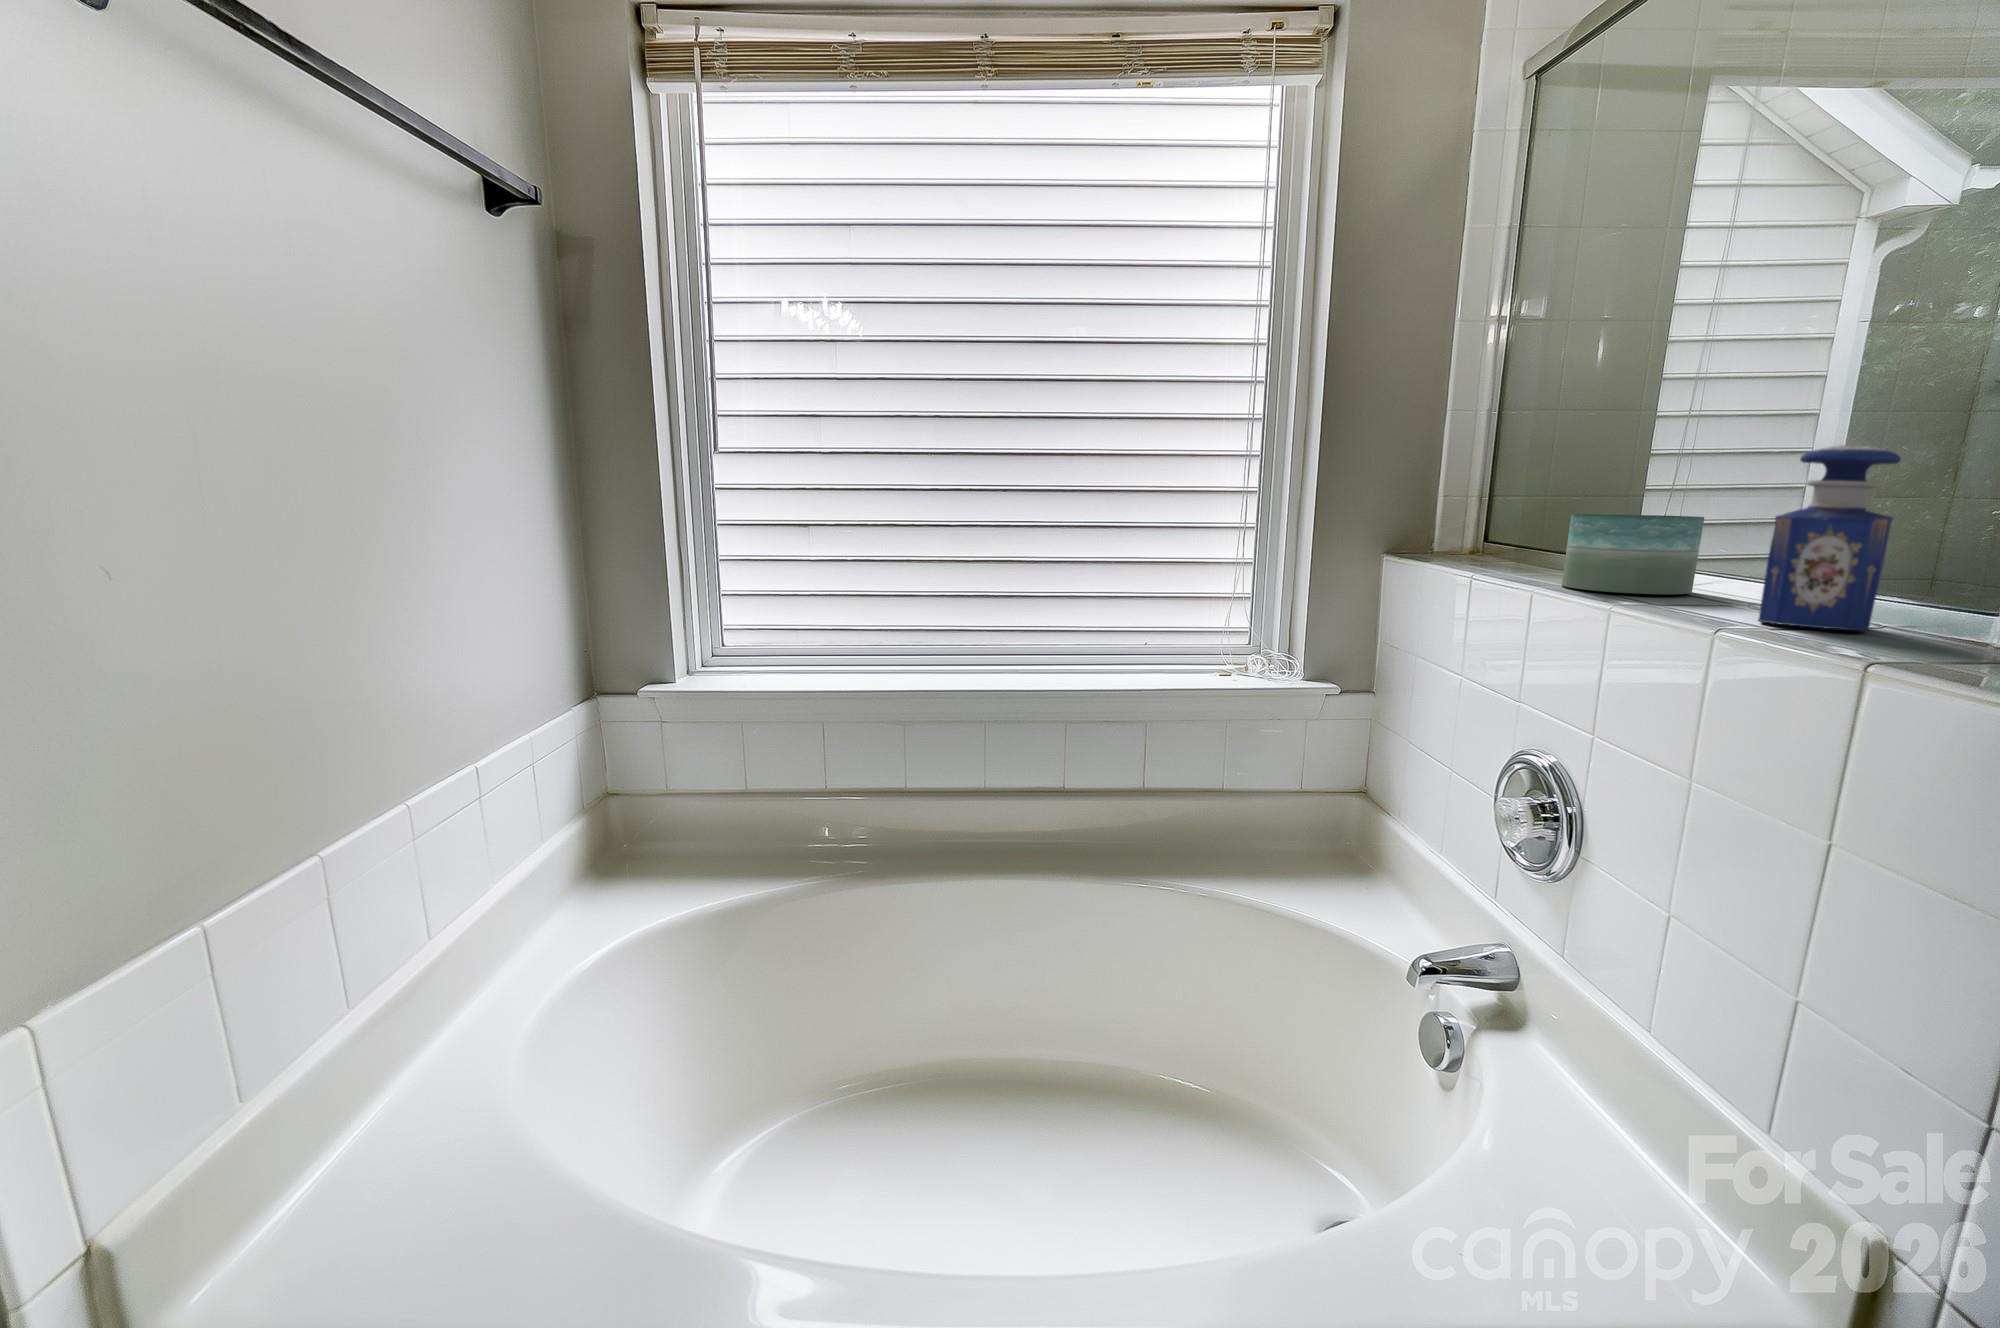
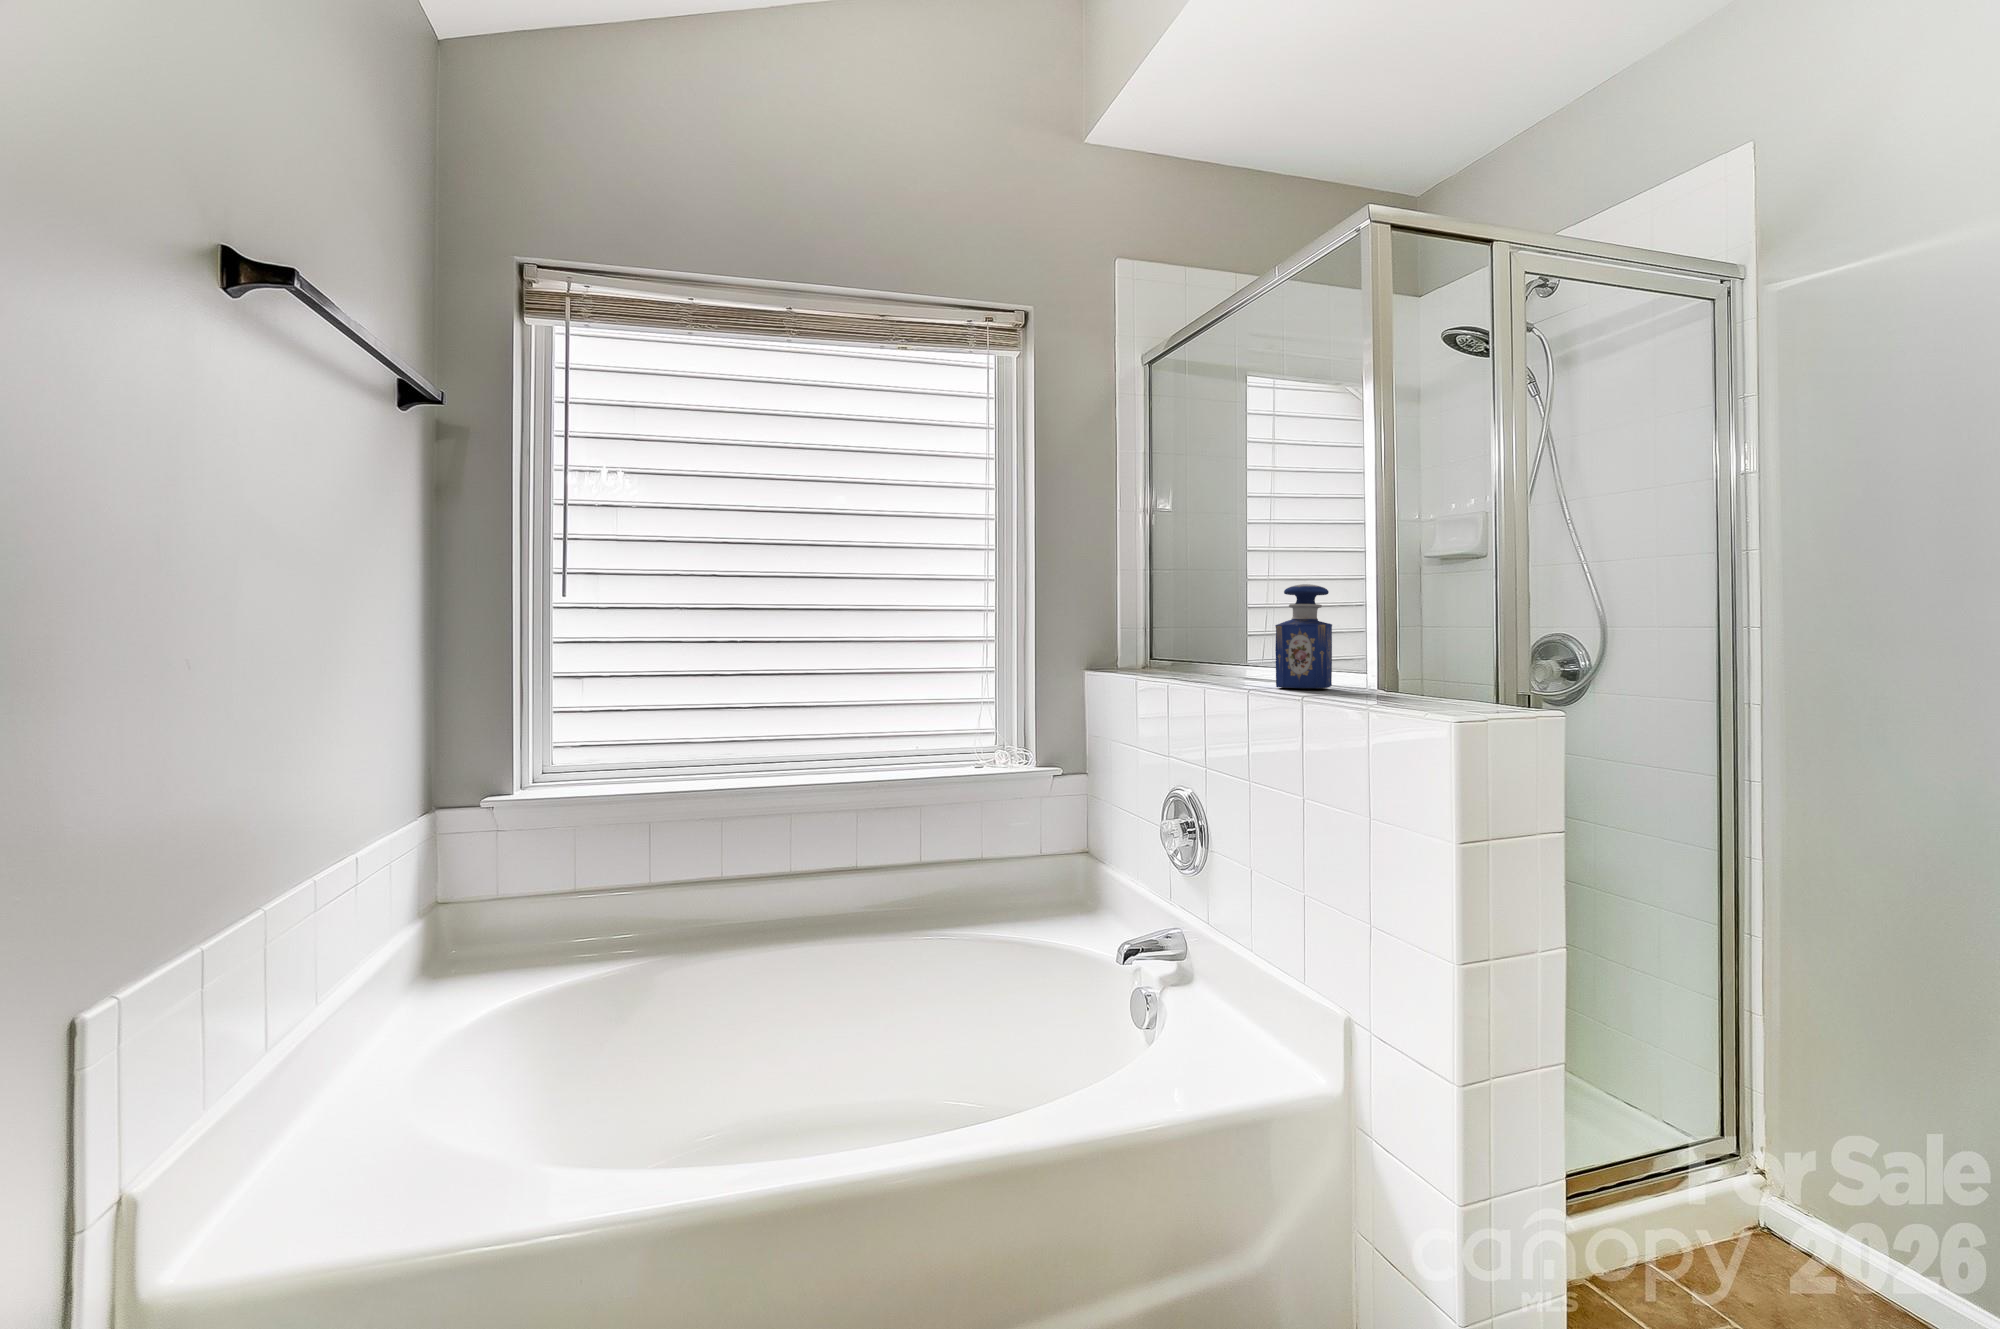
candle: present [1562,514,1704,594] -> none [1186,631,1258,679]

